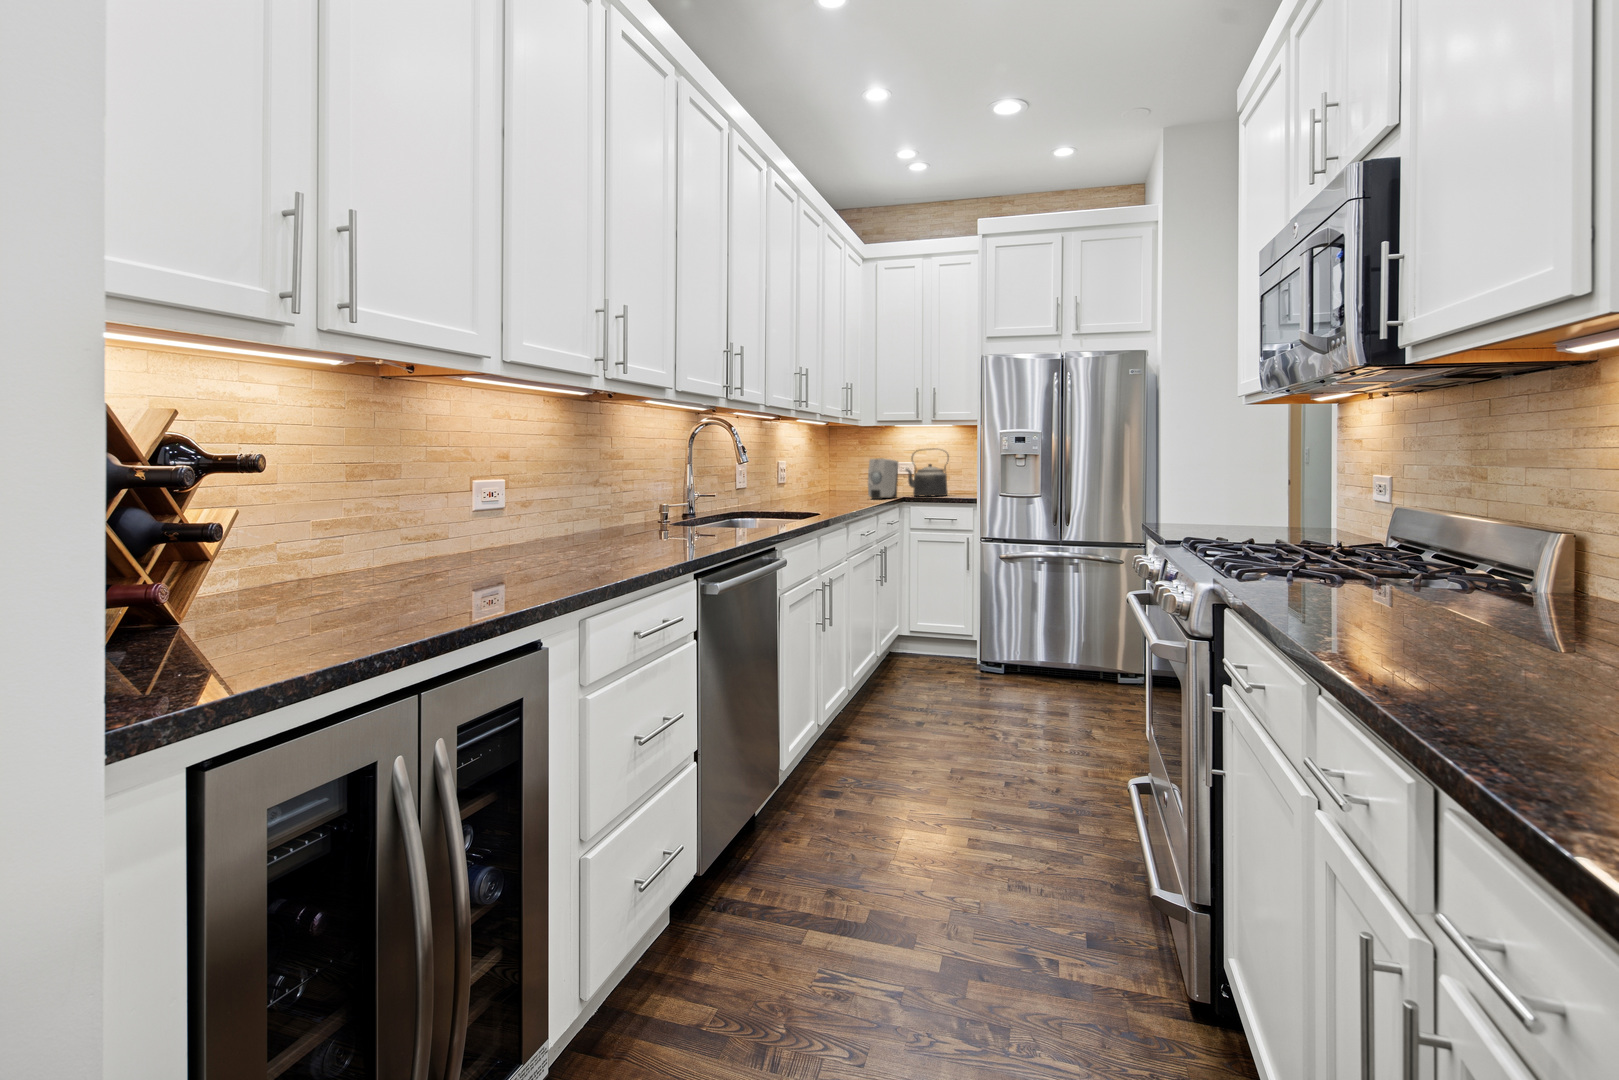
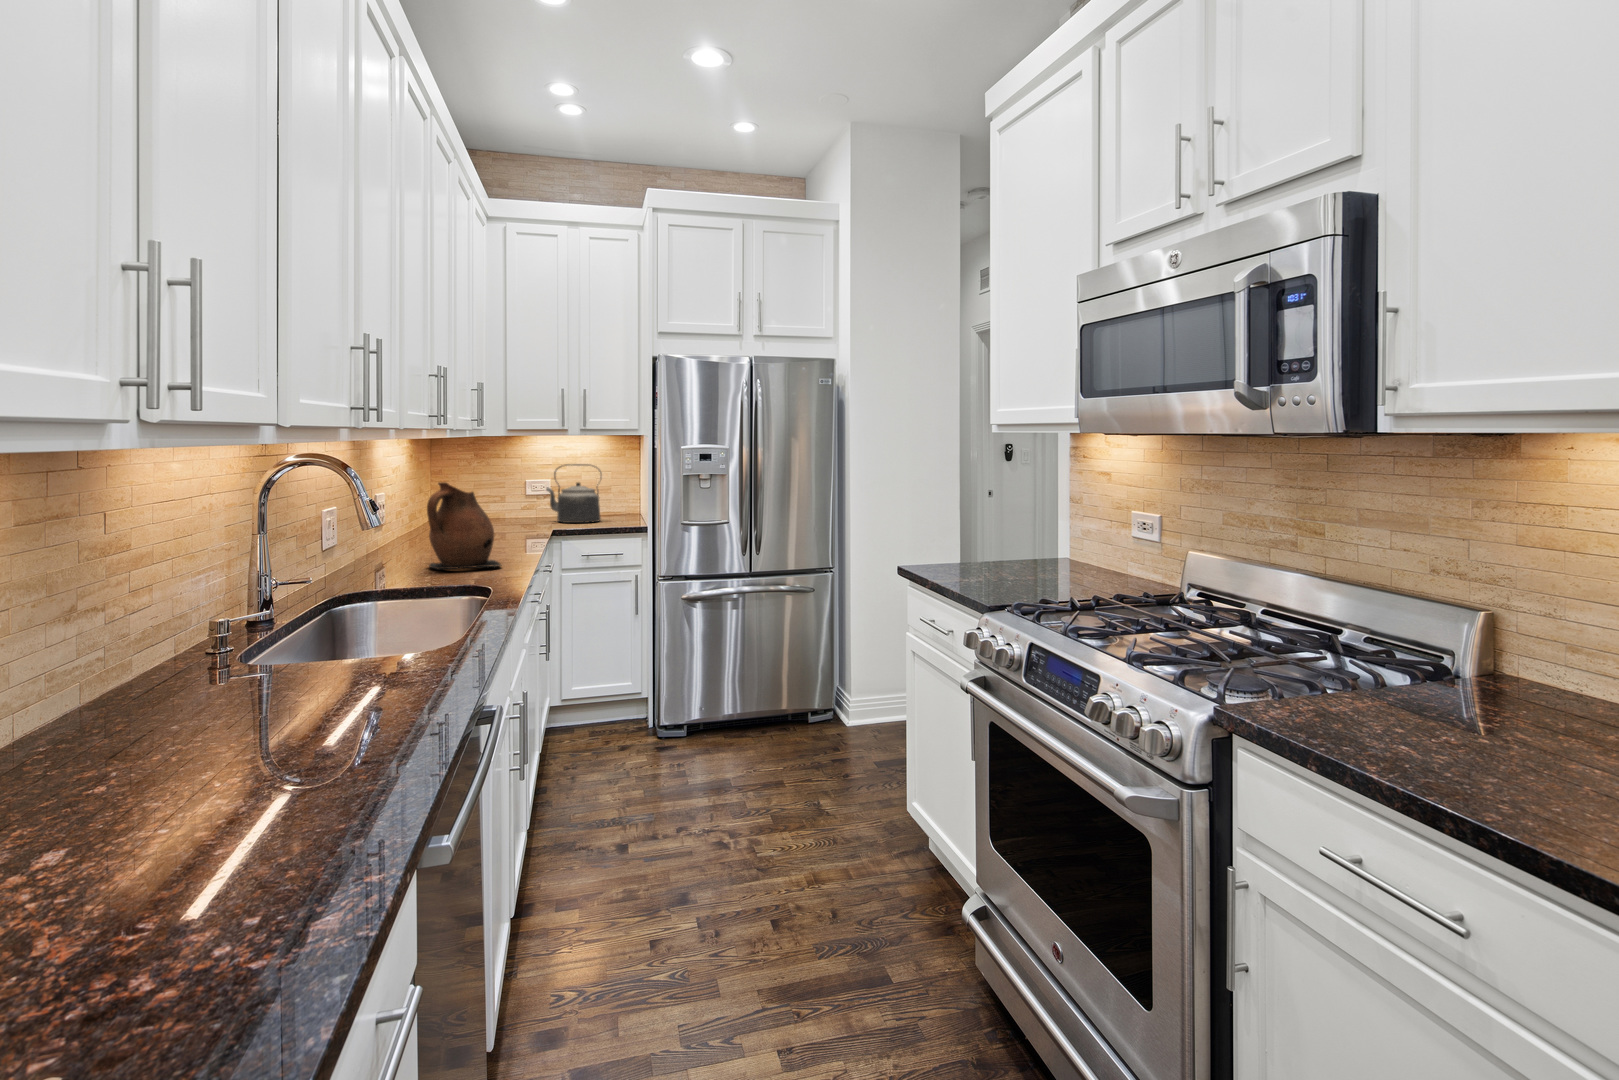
soap dispenser: present [868,458,898,499] -> none [500,476,540,528]
ceramic pitcher: none [797,459,845,519] -> present [427,482,502,569]

